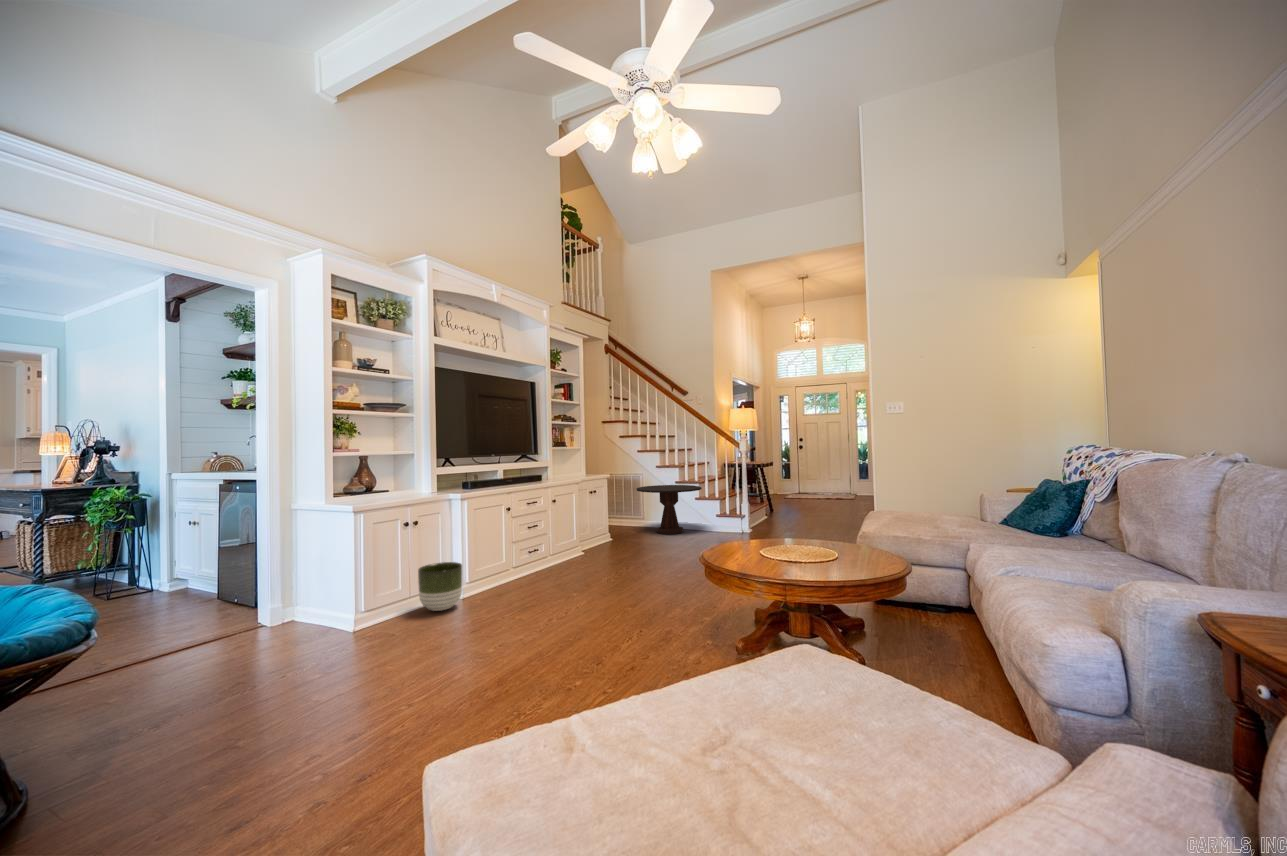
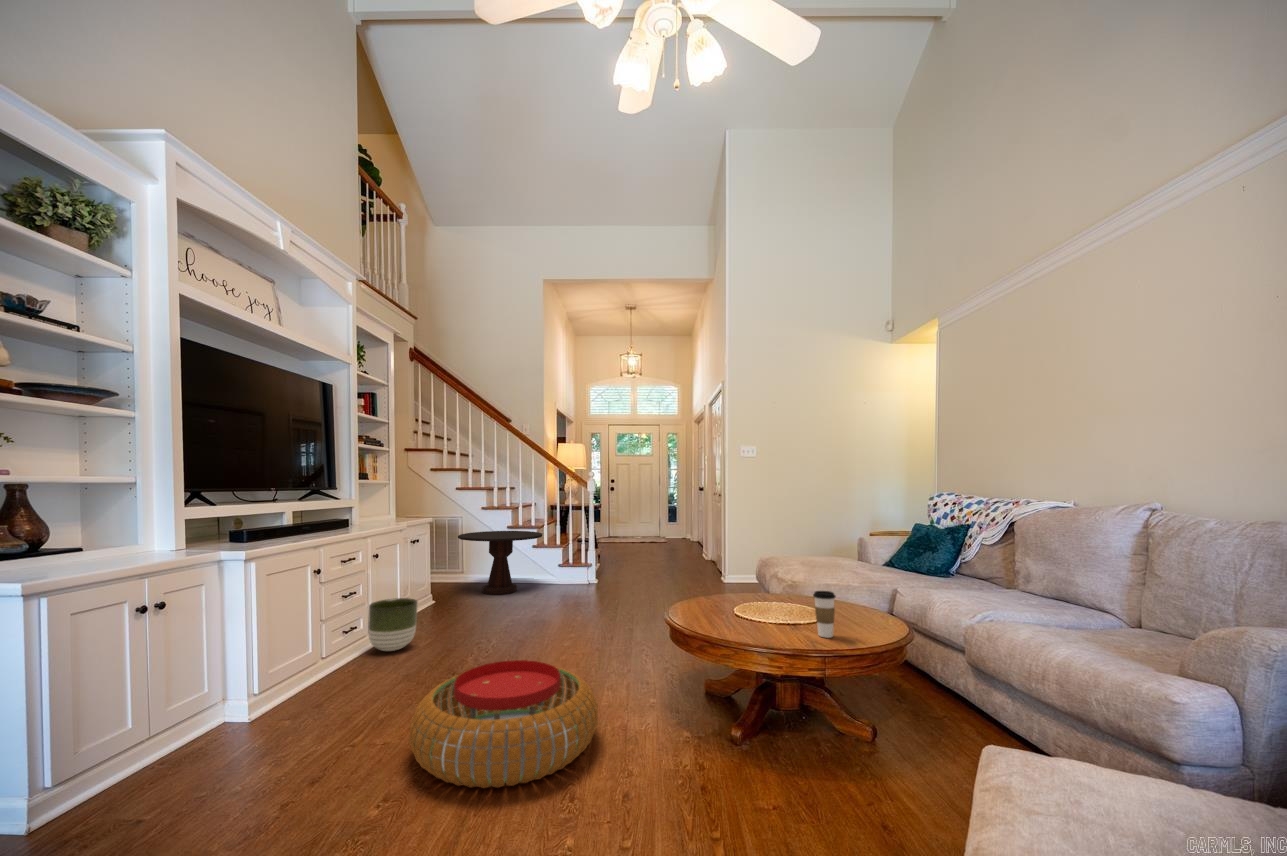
coffee cup: none [795,534,813,572] -> present [813,591,836,638]
planter: present [418,562,462,611] -> present [368,598,418,651]
pouf: none [532,571,654,643] -> present [409,660,598,788]

